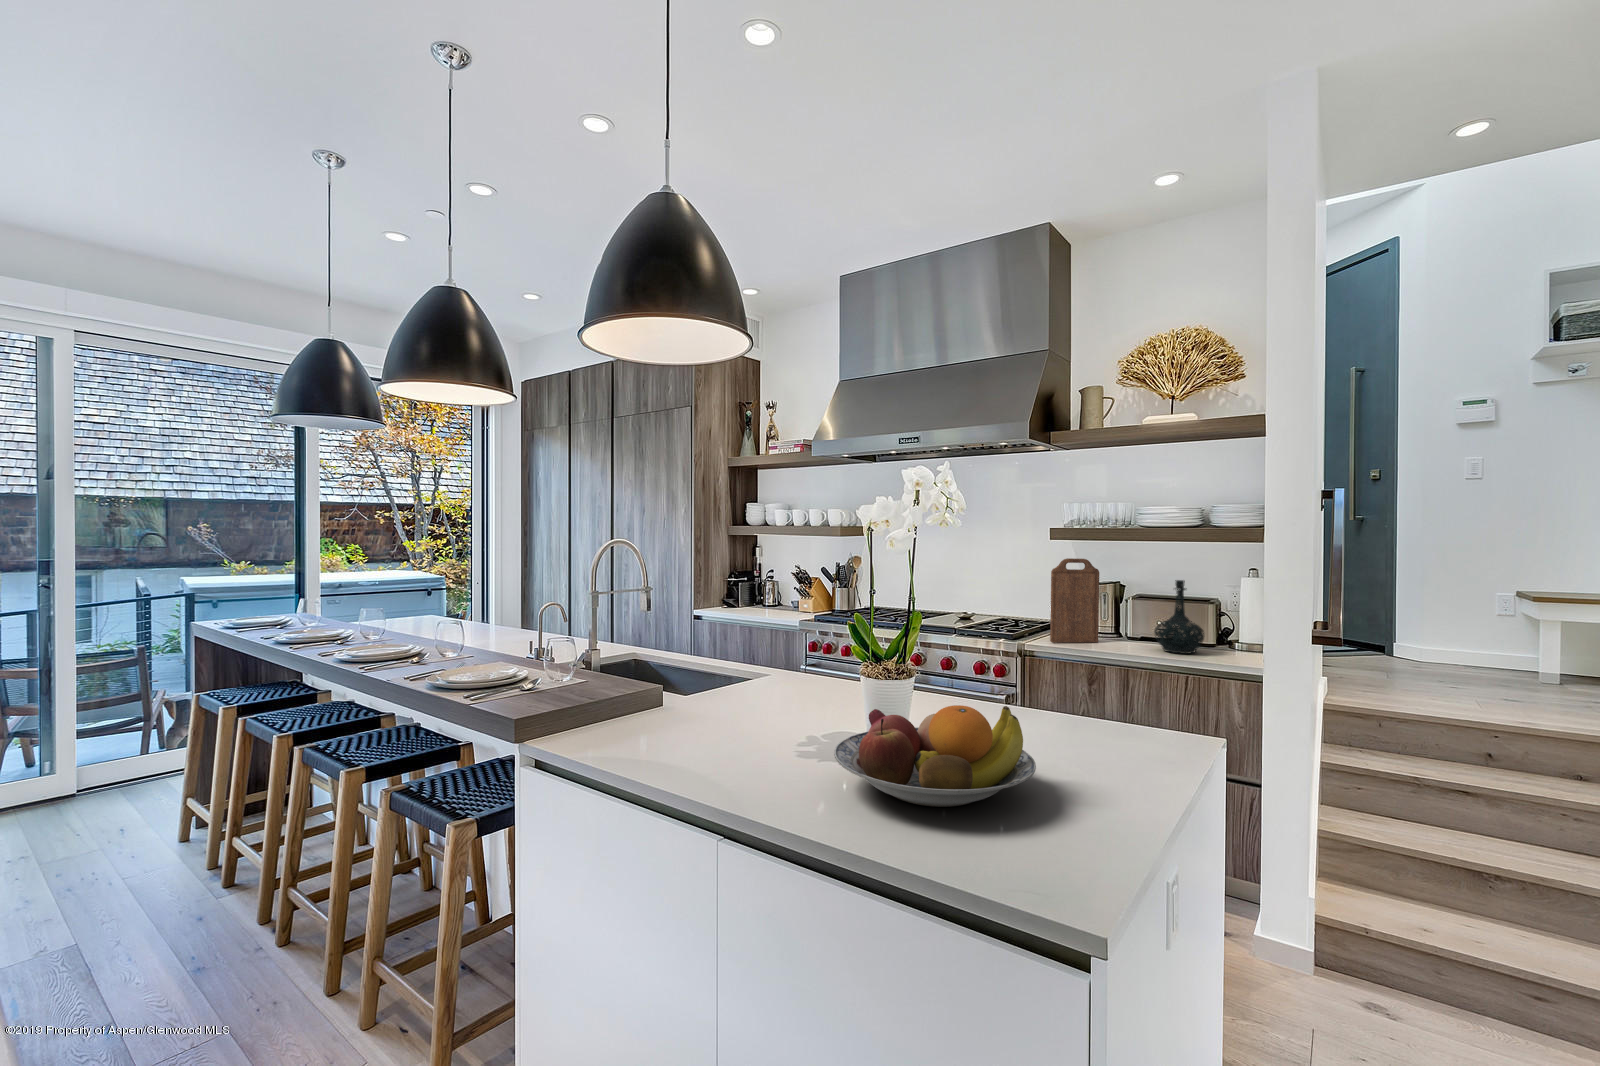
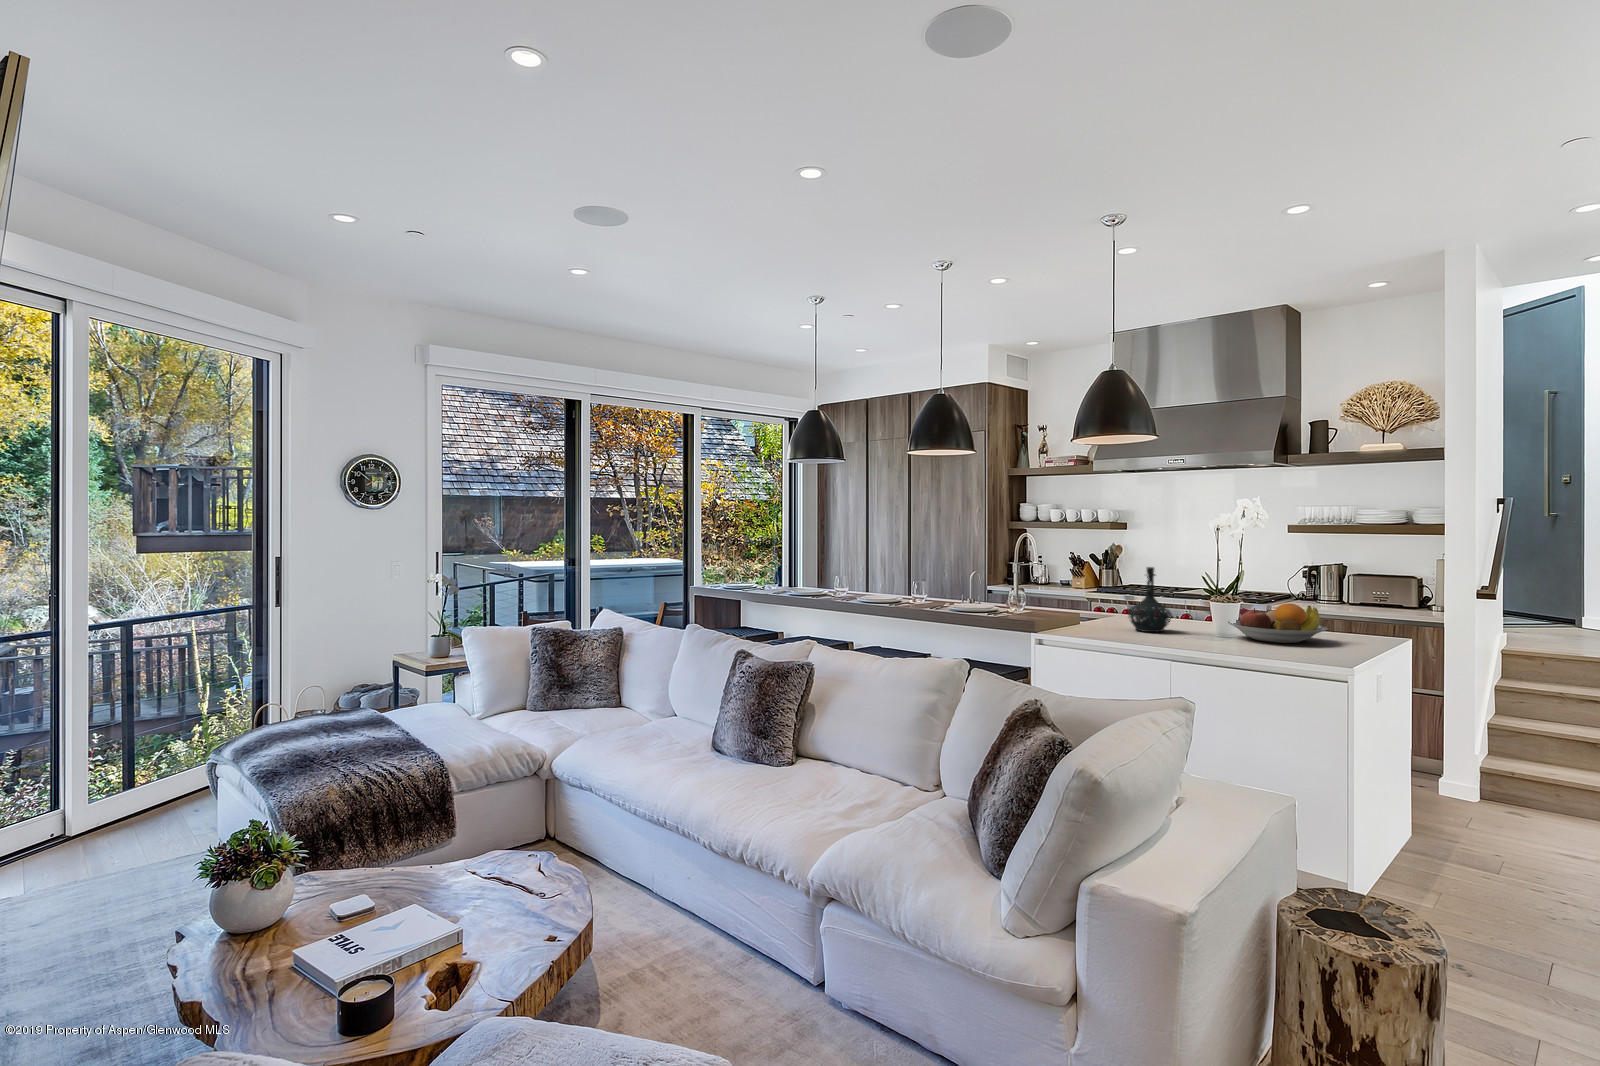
cutting board: present [1050,558,1099,643] -> none [1292,546,1329,604]
bottle: present [1154,580,1204,654] -> present [1128,567,1171,632]

